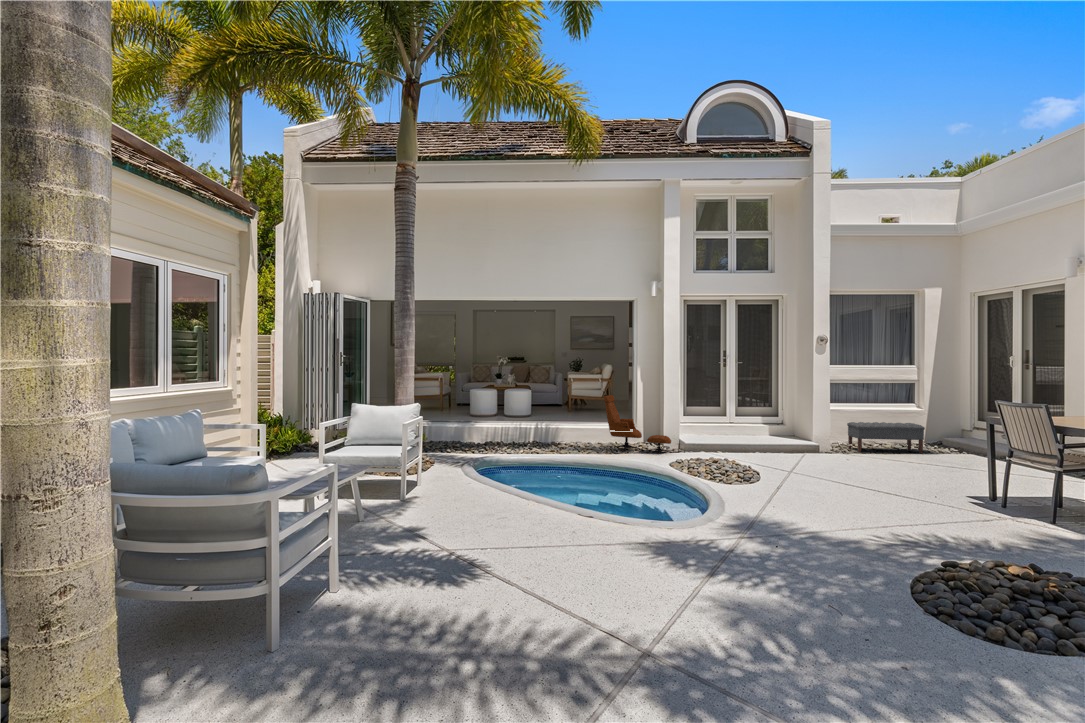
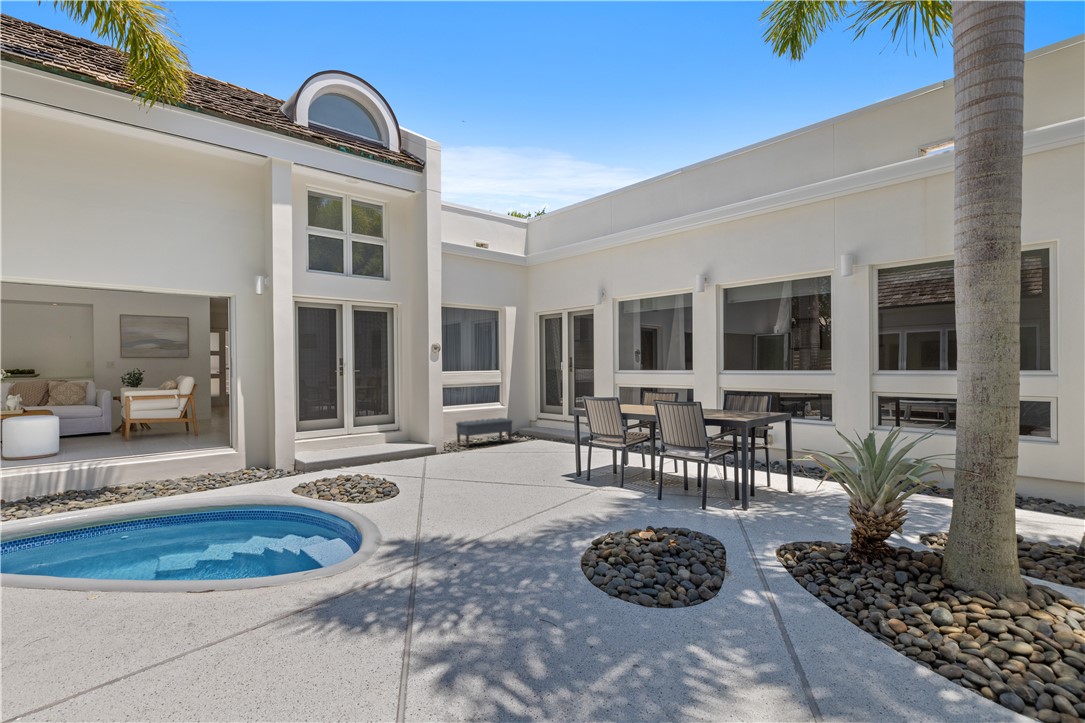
lounge chair: present [604,395,671,453] -> none [191,415,288,485]

